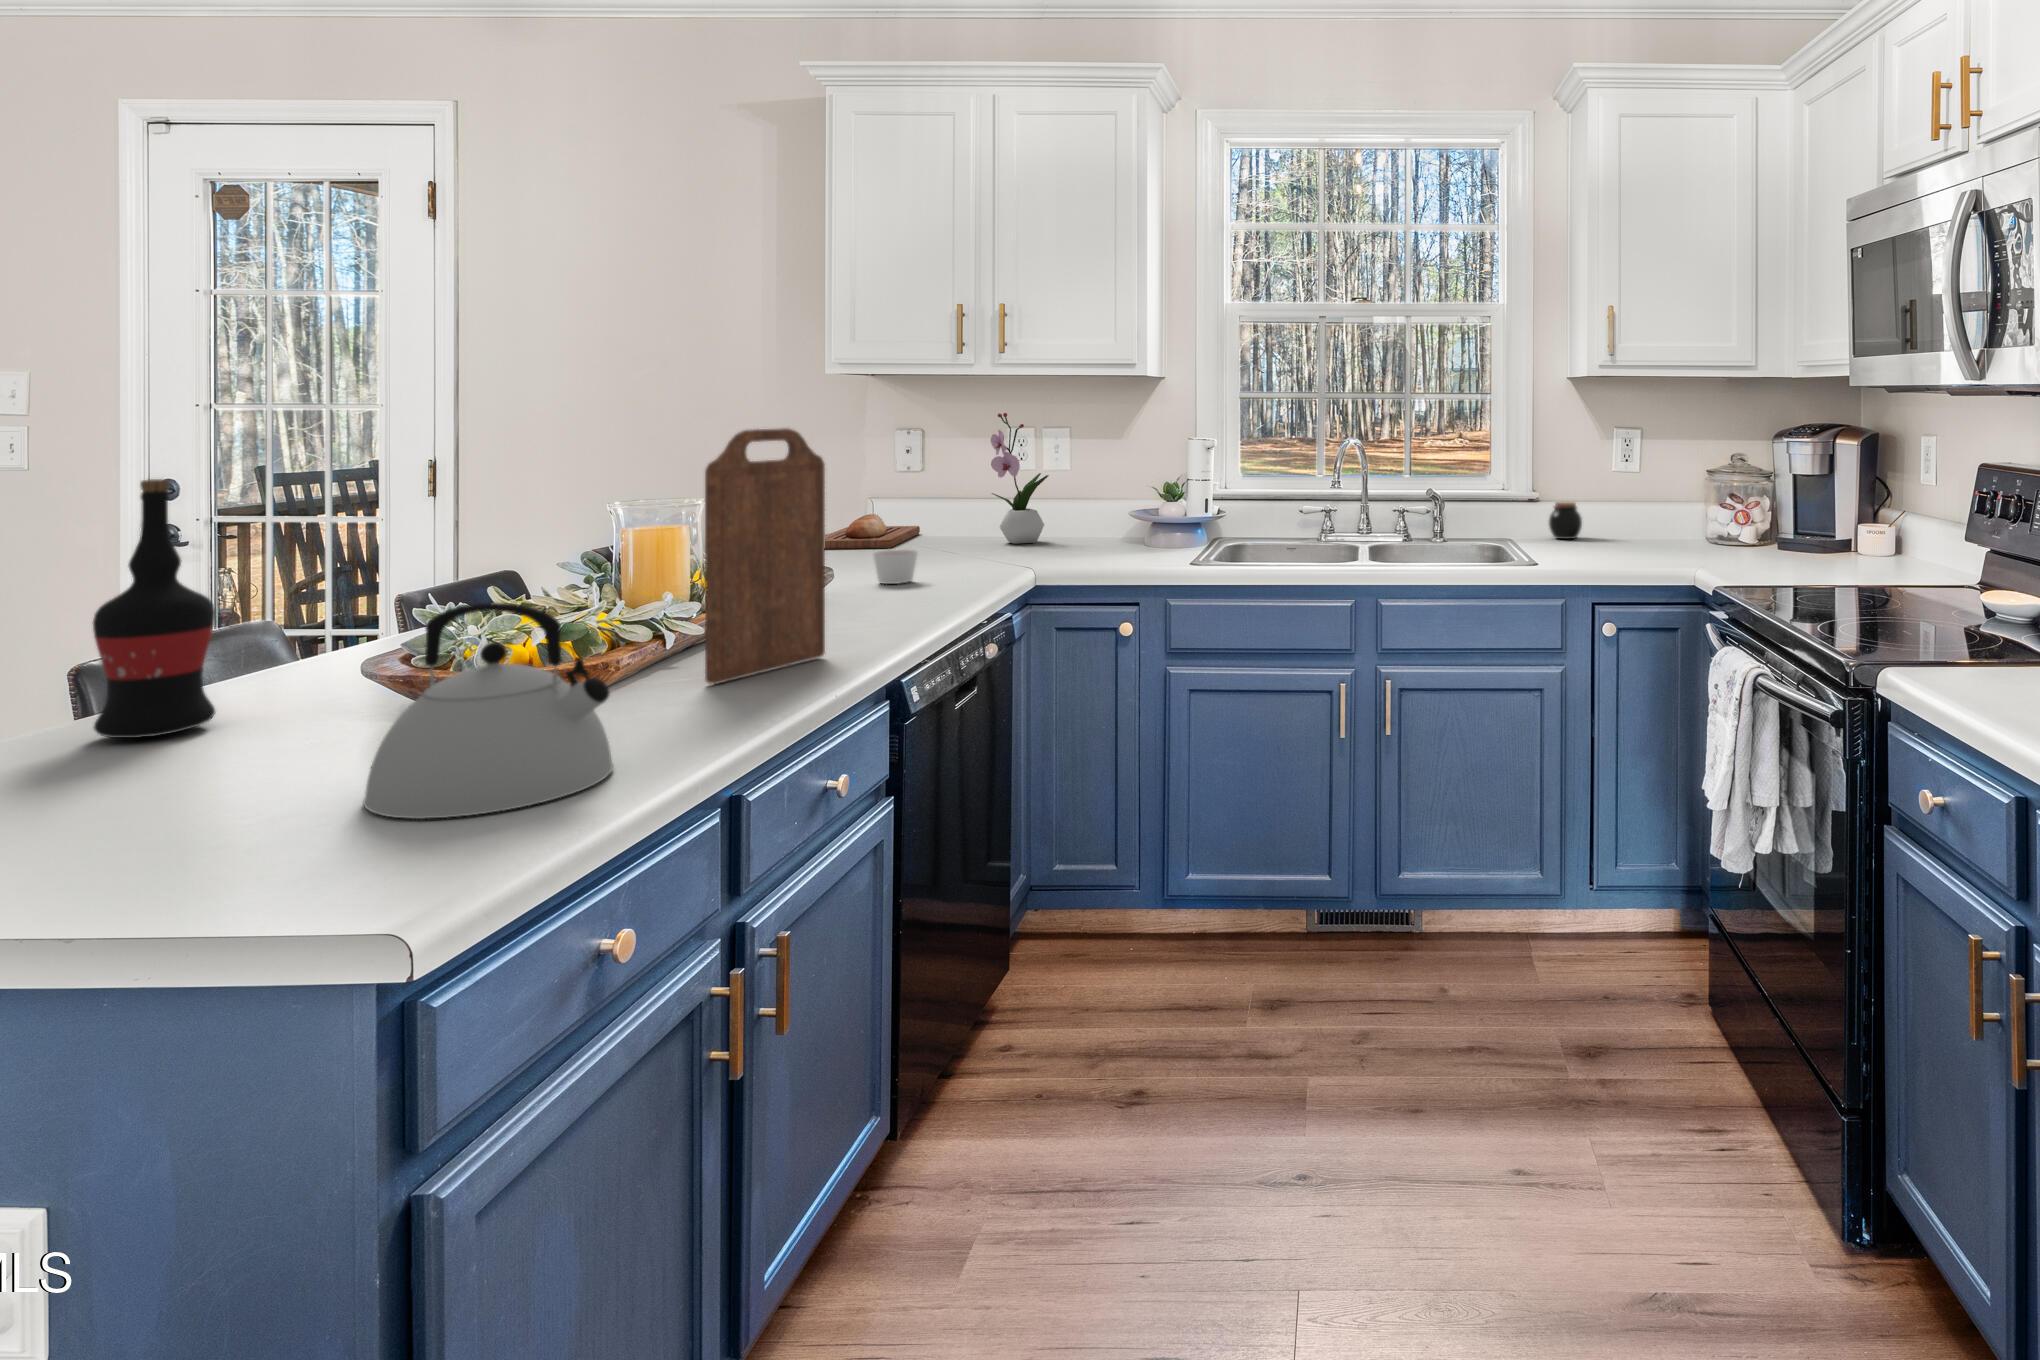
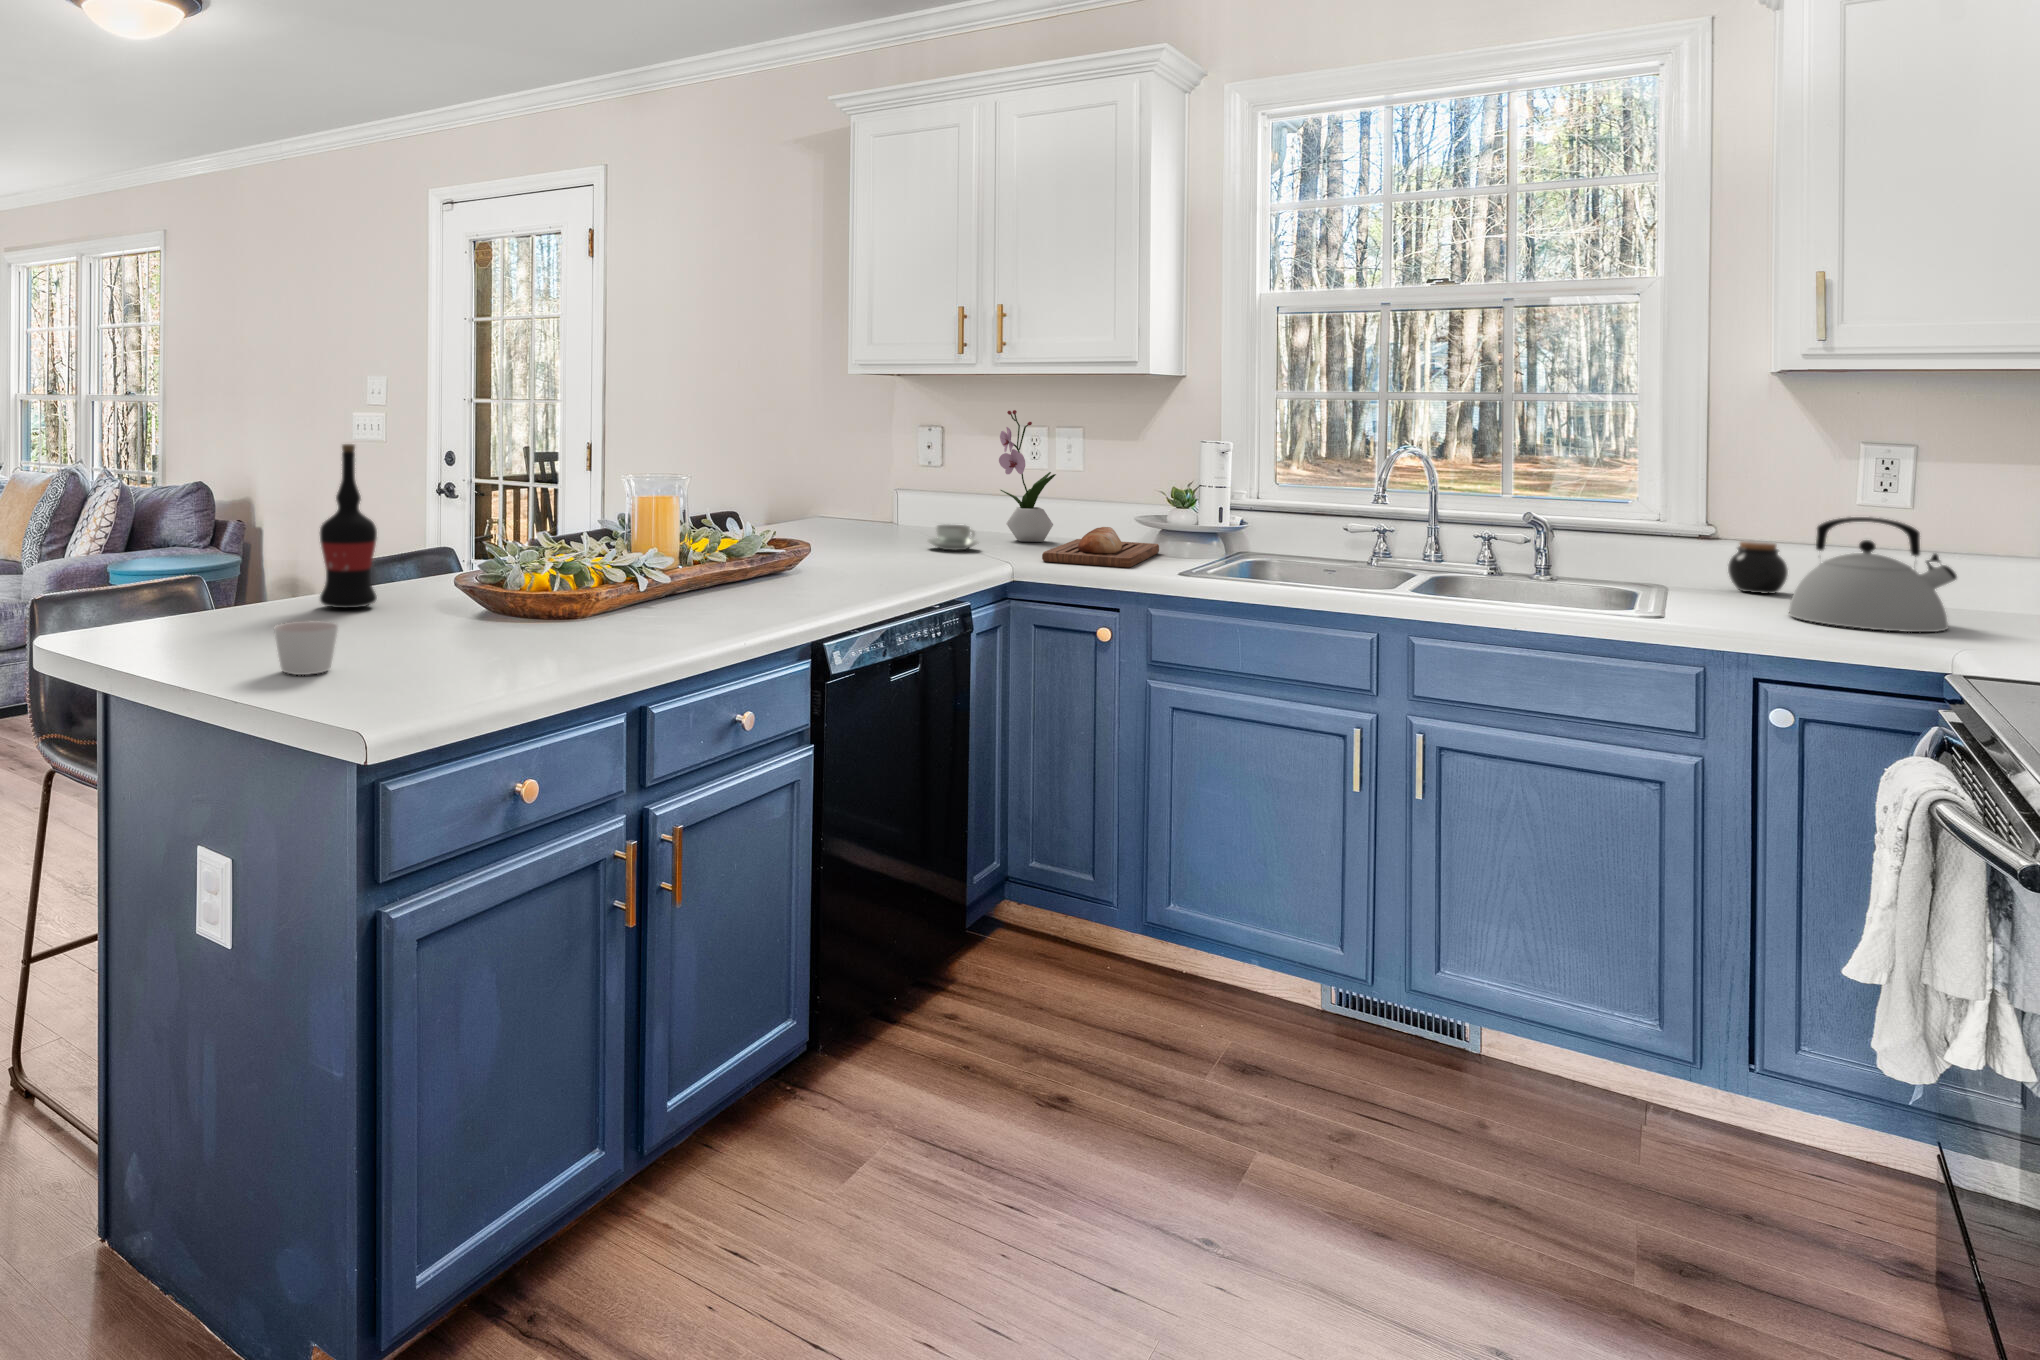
cutting board: present [705,428,825,684] -> none [654,419,756,622]
bread loaf: present [825,514,920,549] -> present [1042,527,1159,568]
coffee cup: none [930,532,986,559] -> present [928,524,979,550]
candle: present [873,550,918,584] -> present [274,621,338,675]
kettle: present [363,602,613,819] -> present [1789,517,1957,632]

